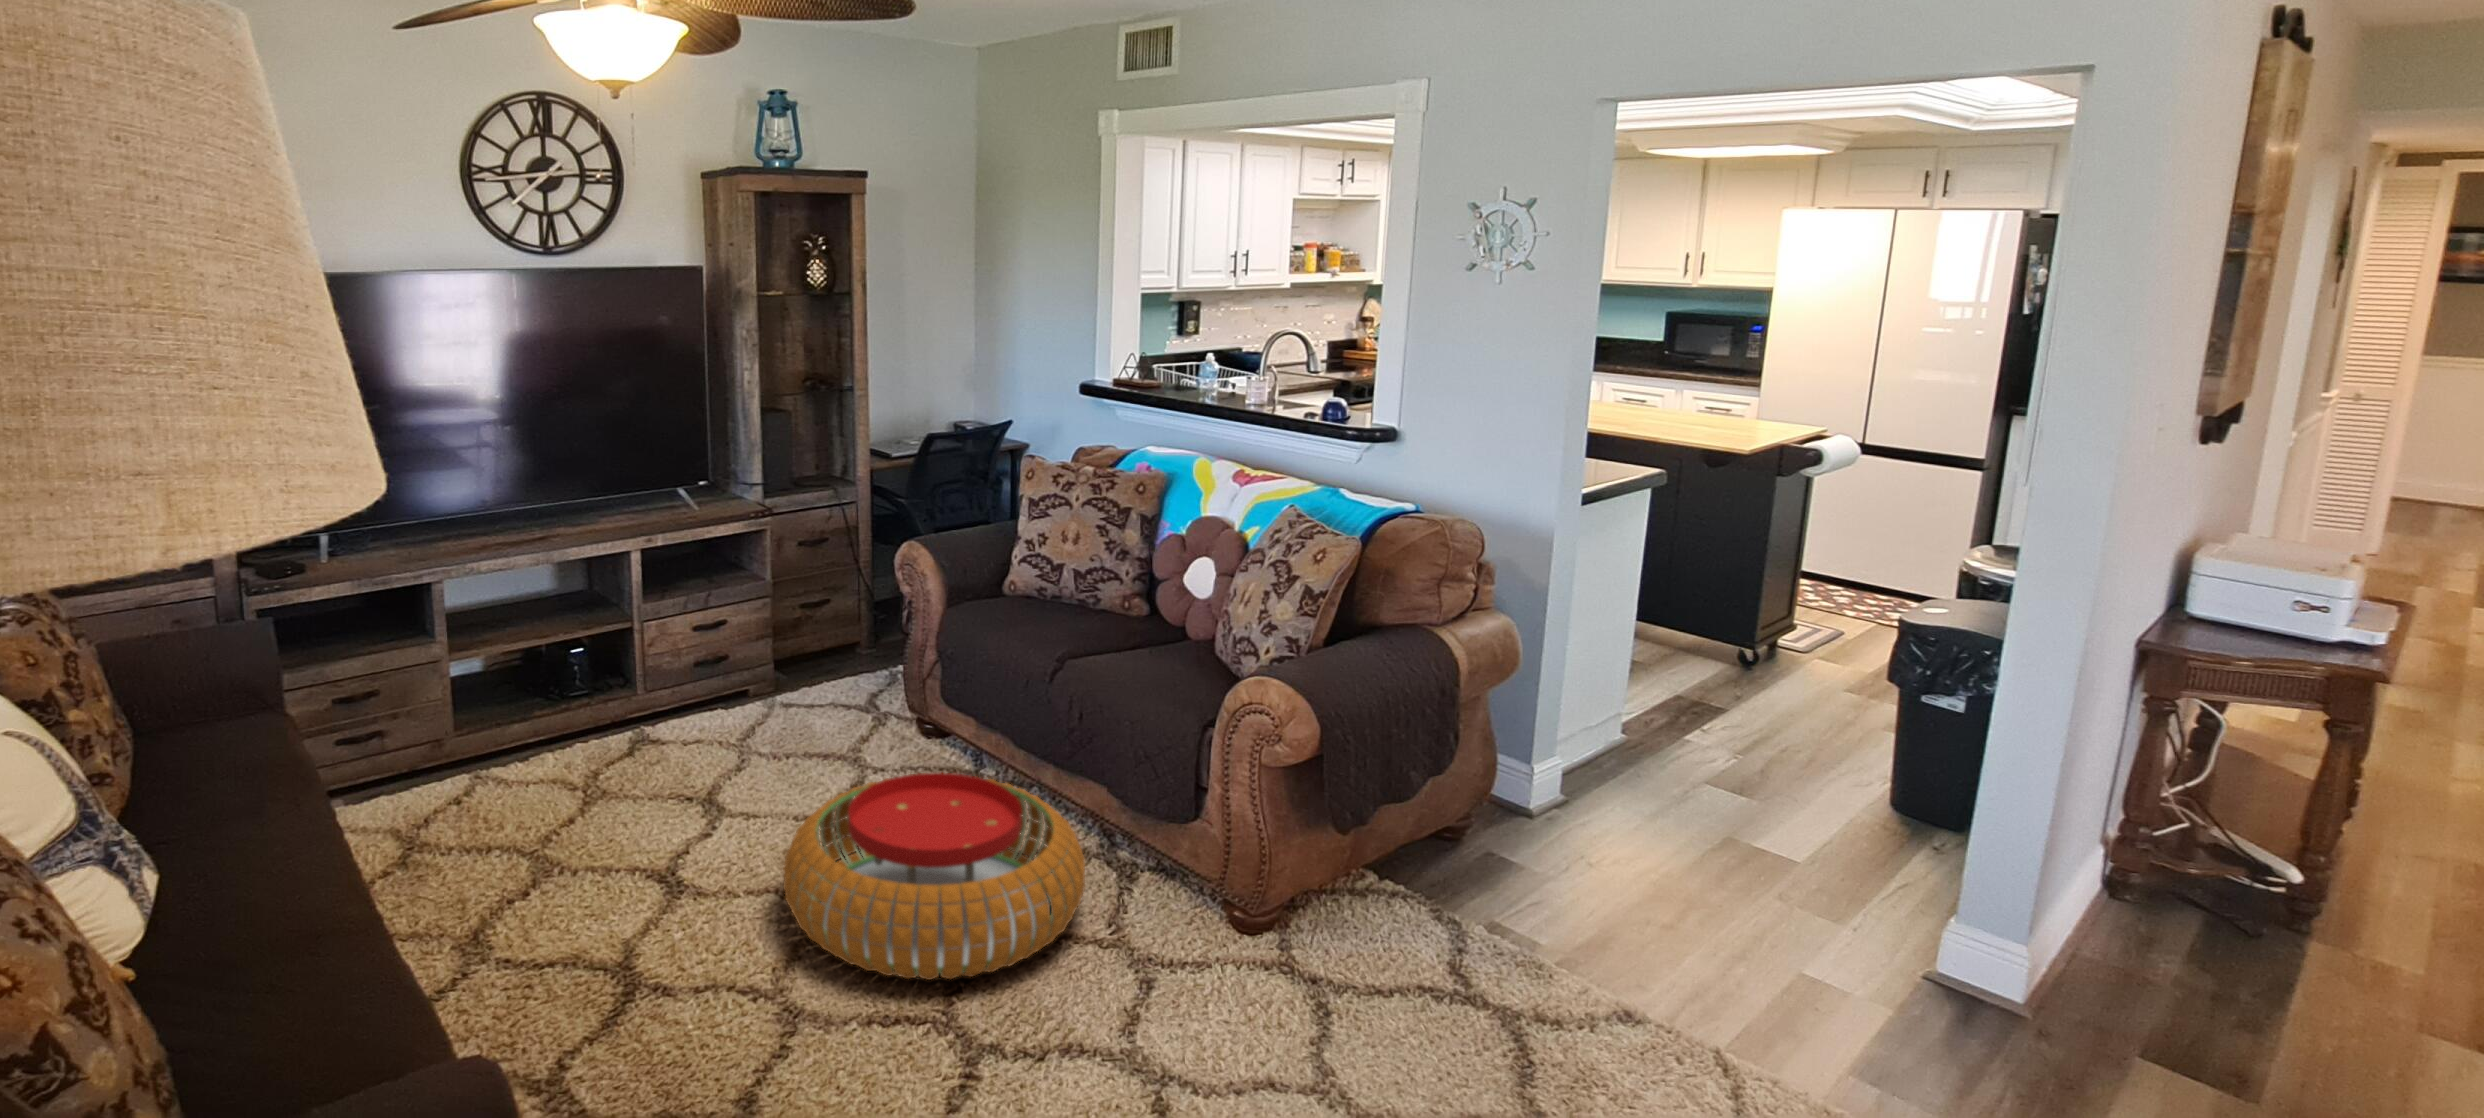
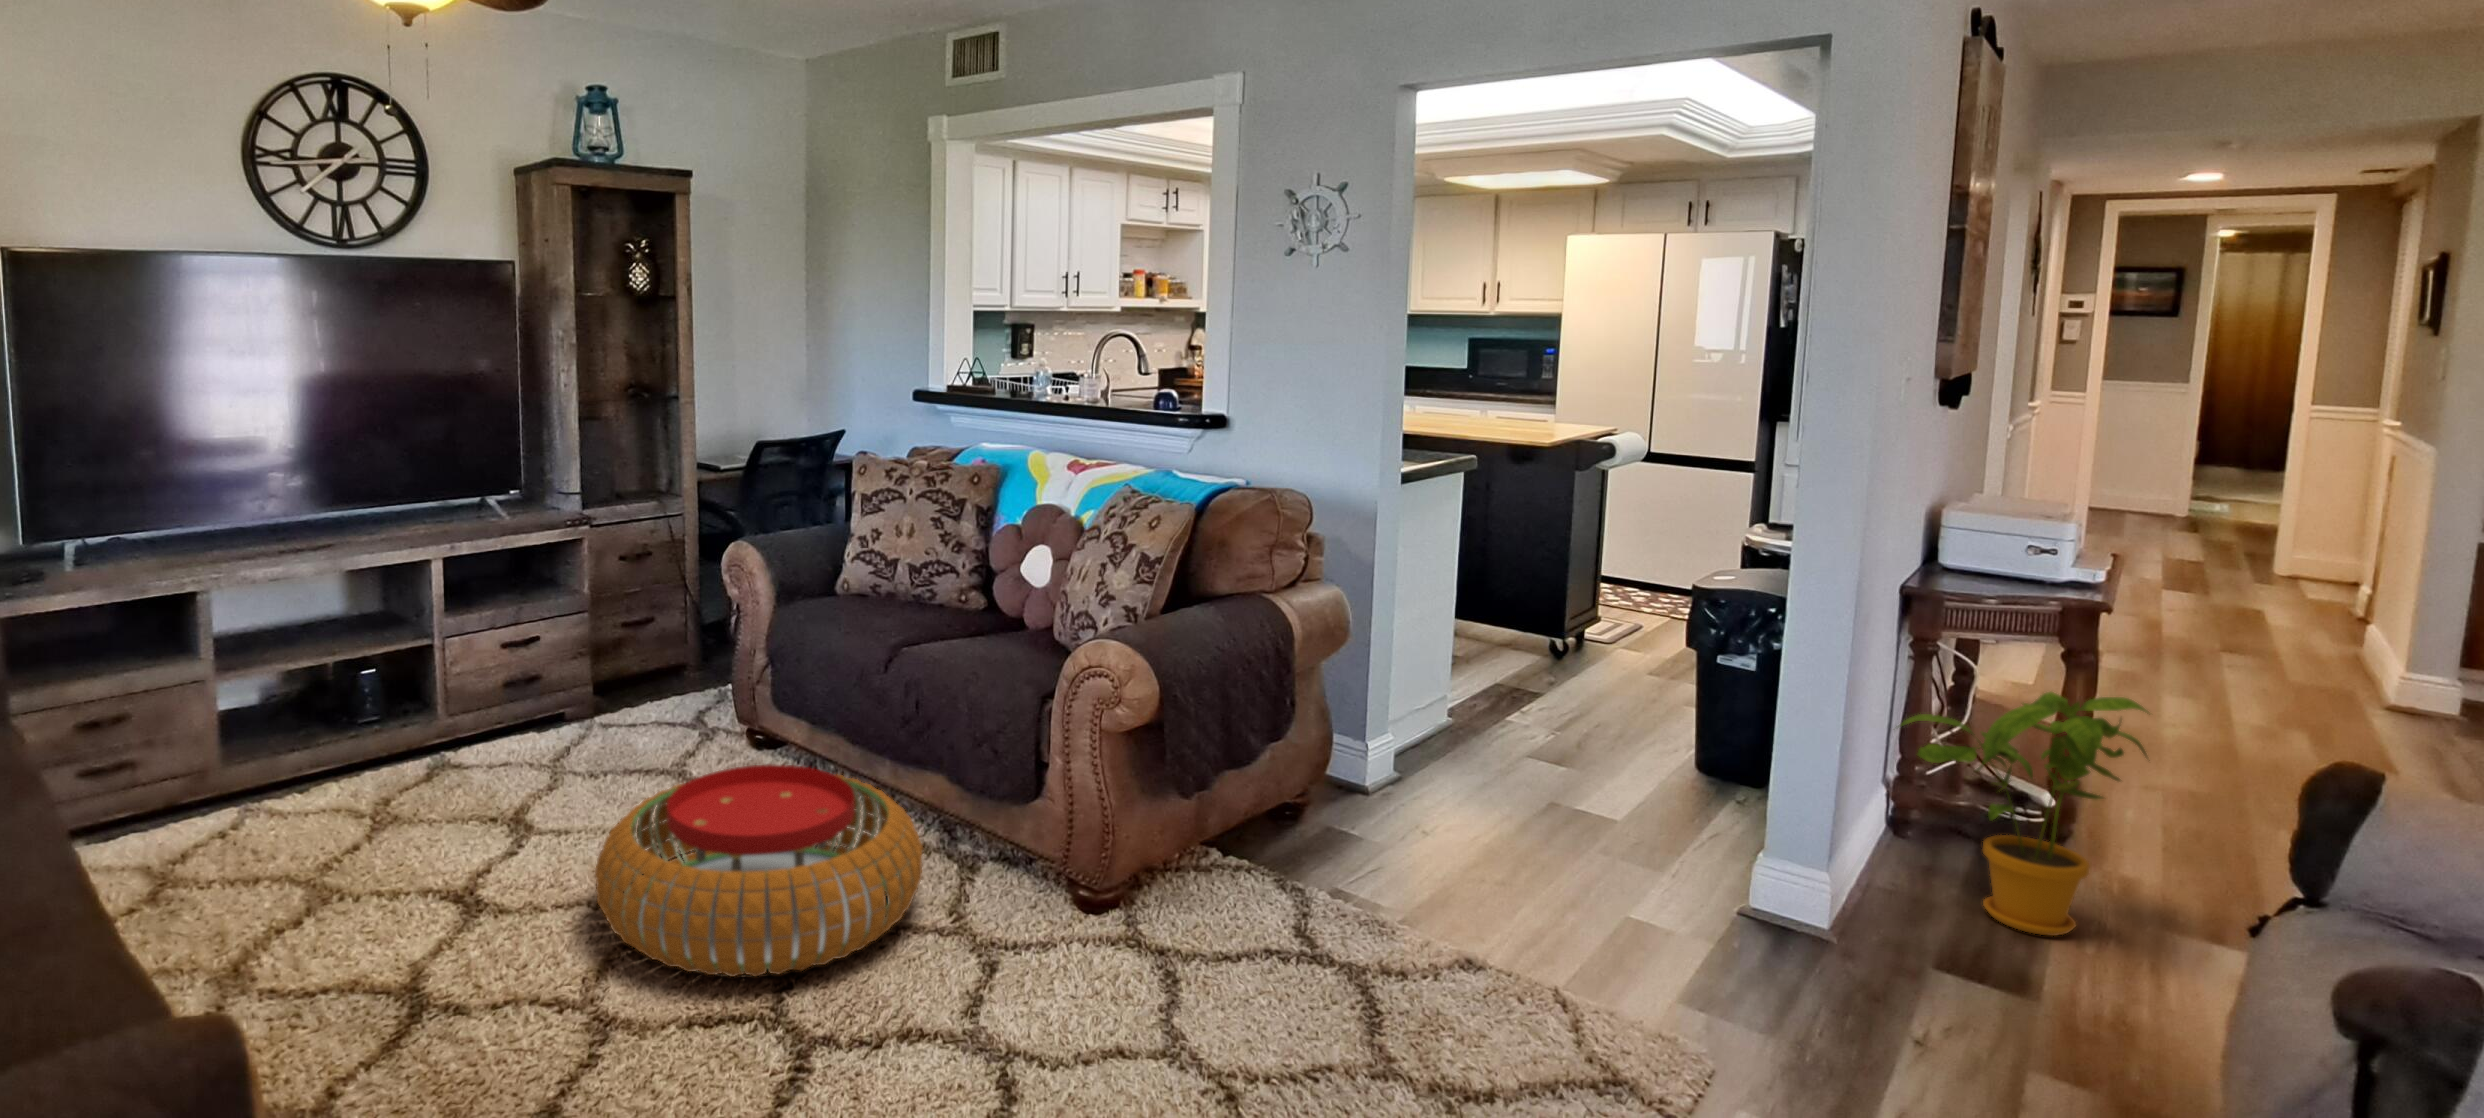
house plant: none [2103,772,2398,1022] -> present [1898,692,2148,936]

